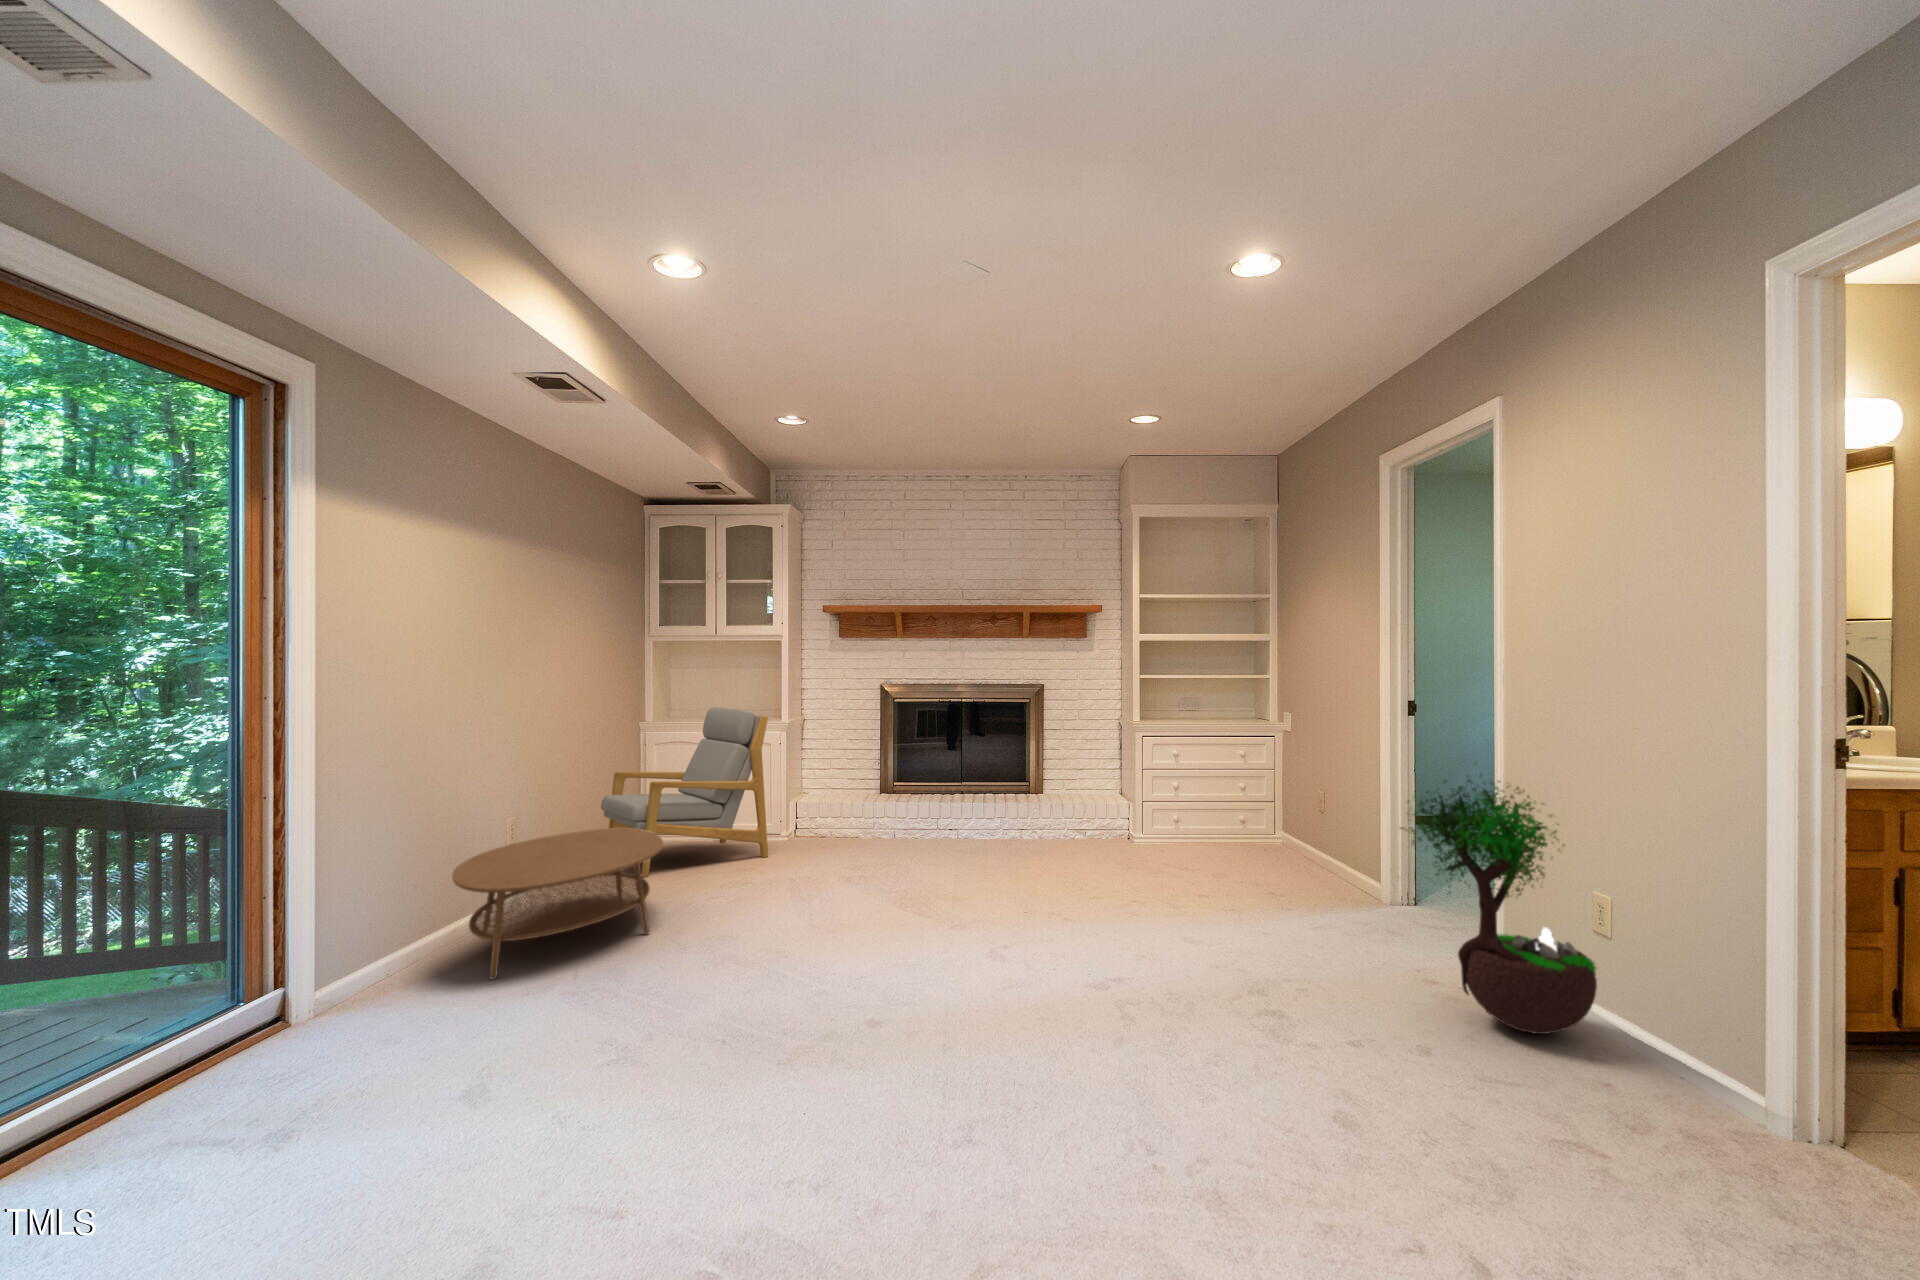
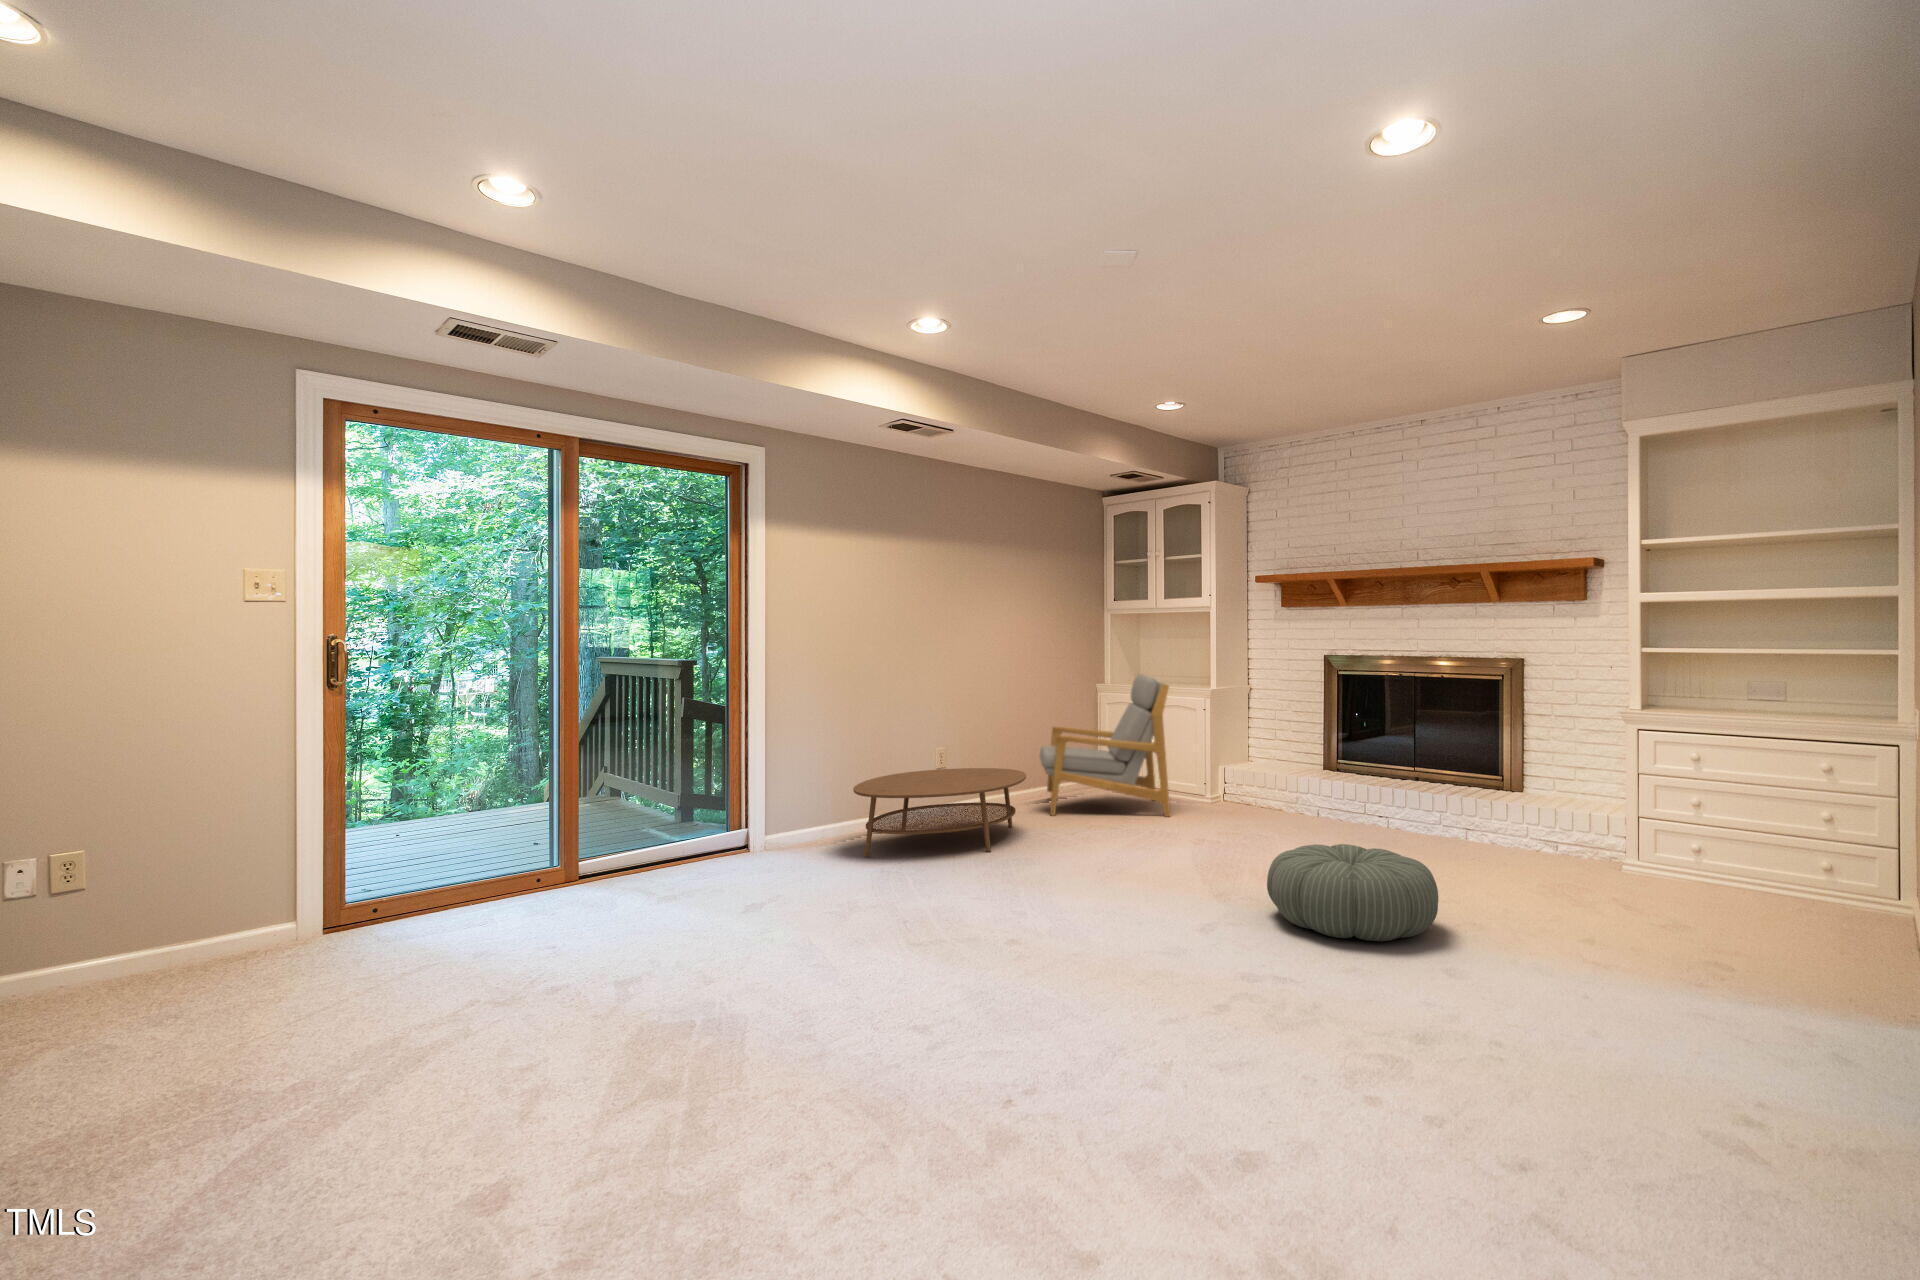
potted tree: present [1400,775,1597,1034] -> none [1591,770,1876,1180]
pouf: none [1007,855,1149,941] -> present [1267,844,1438,941]

